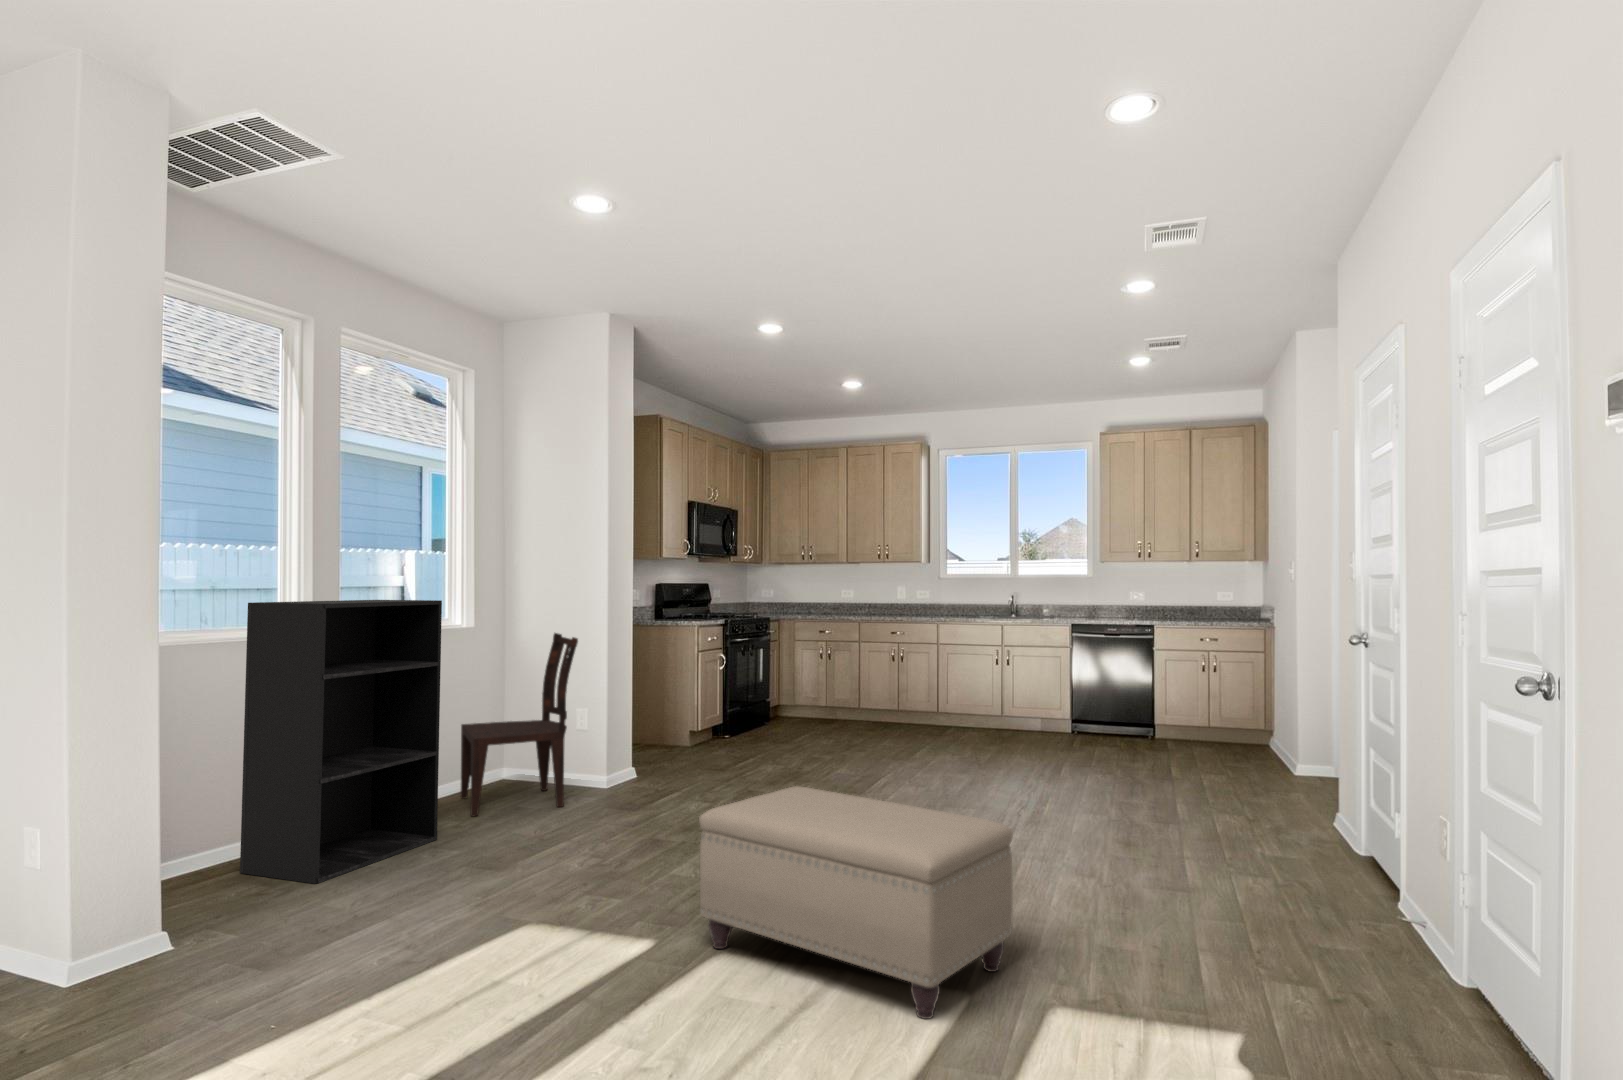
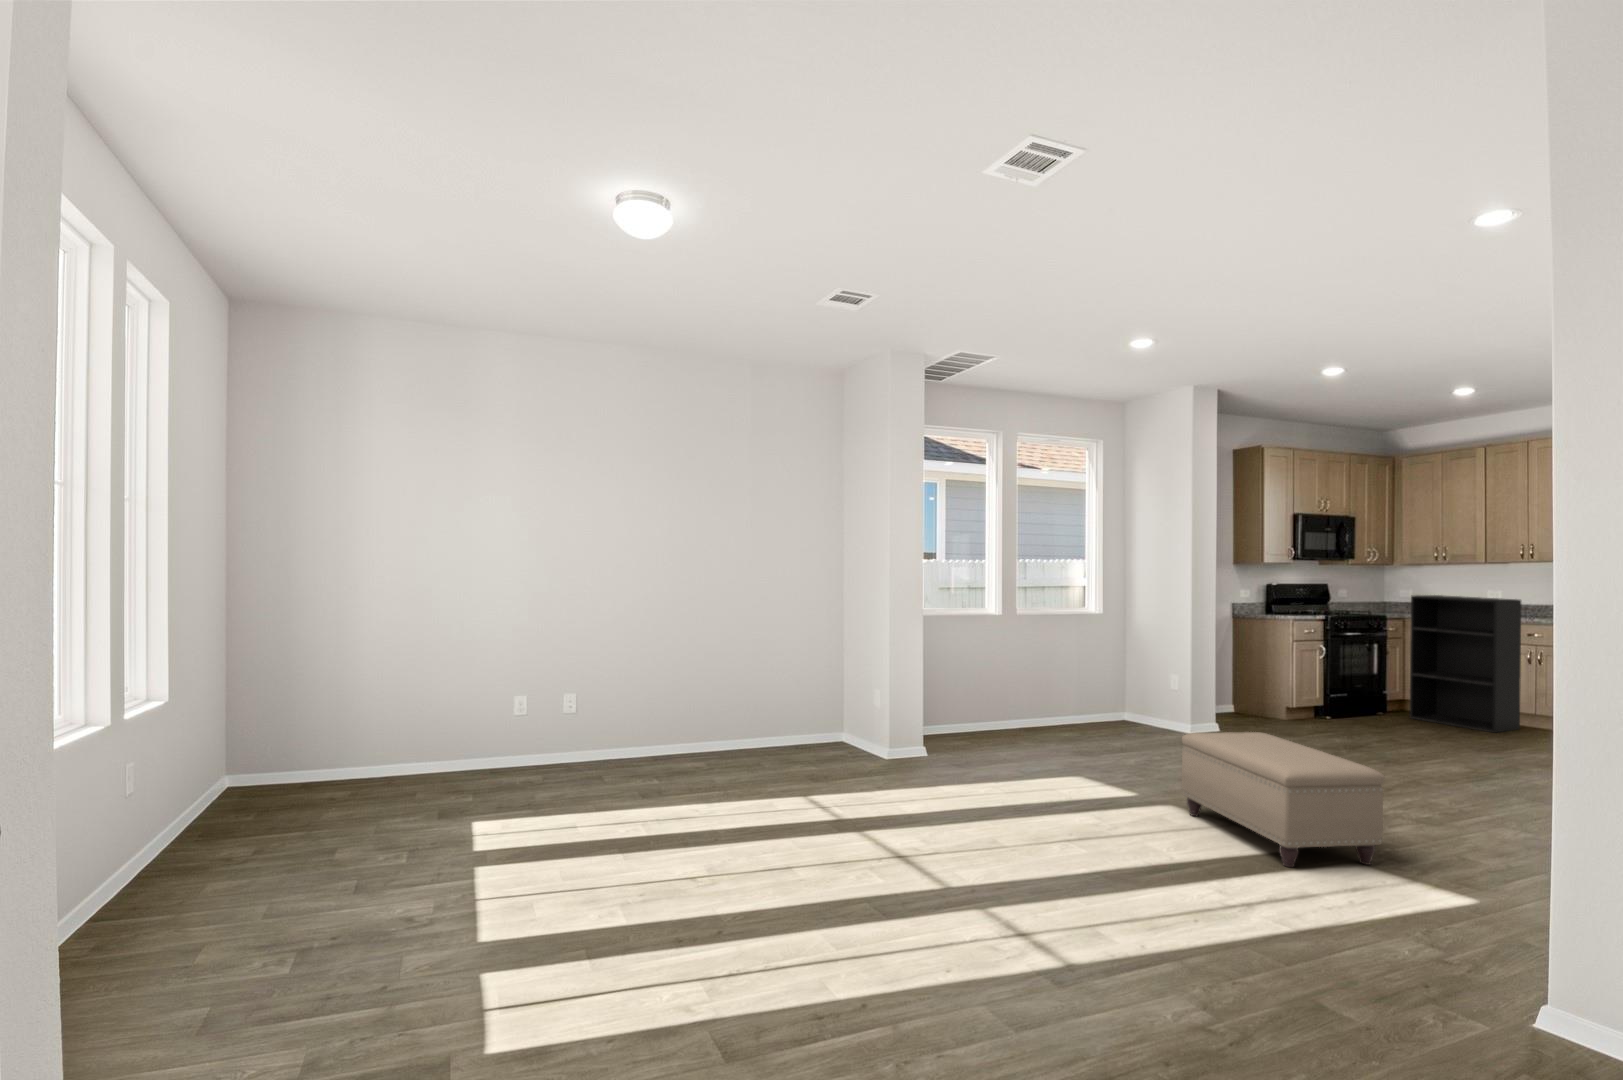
bookshelf: present [240,600,442,884] -> present [1410,595,1521,733]
dining chair: present [461,633,578,816] -> none [1093,619,1170,737]

